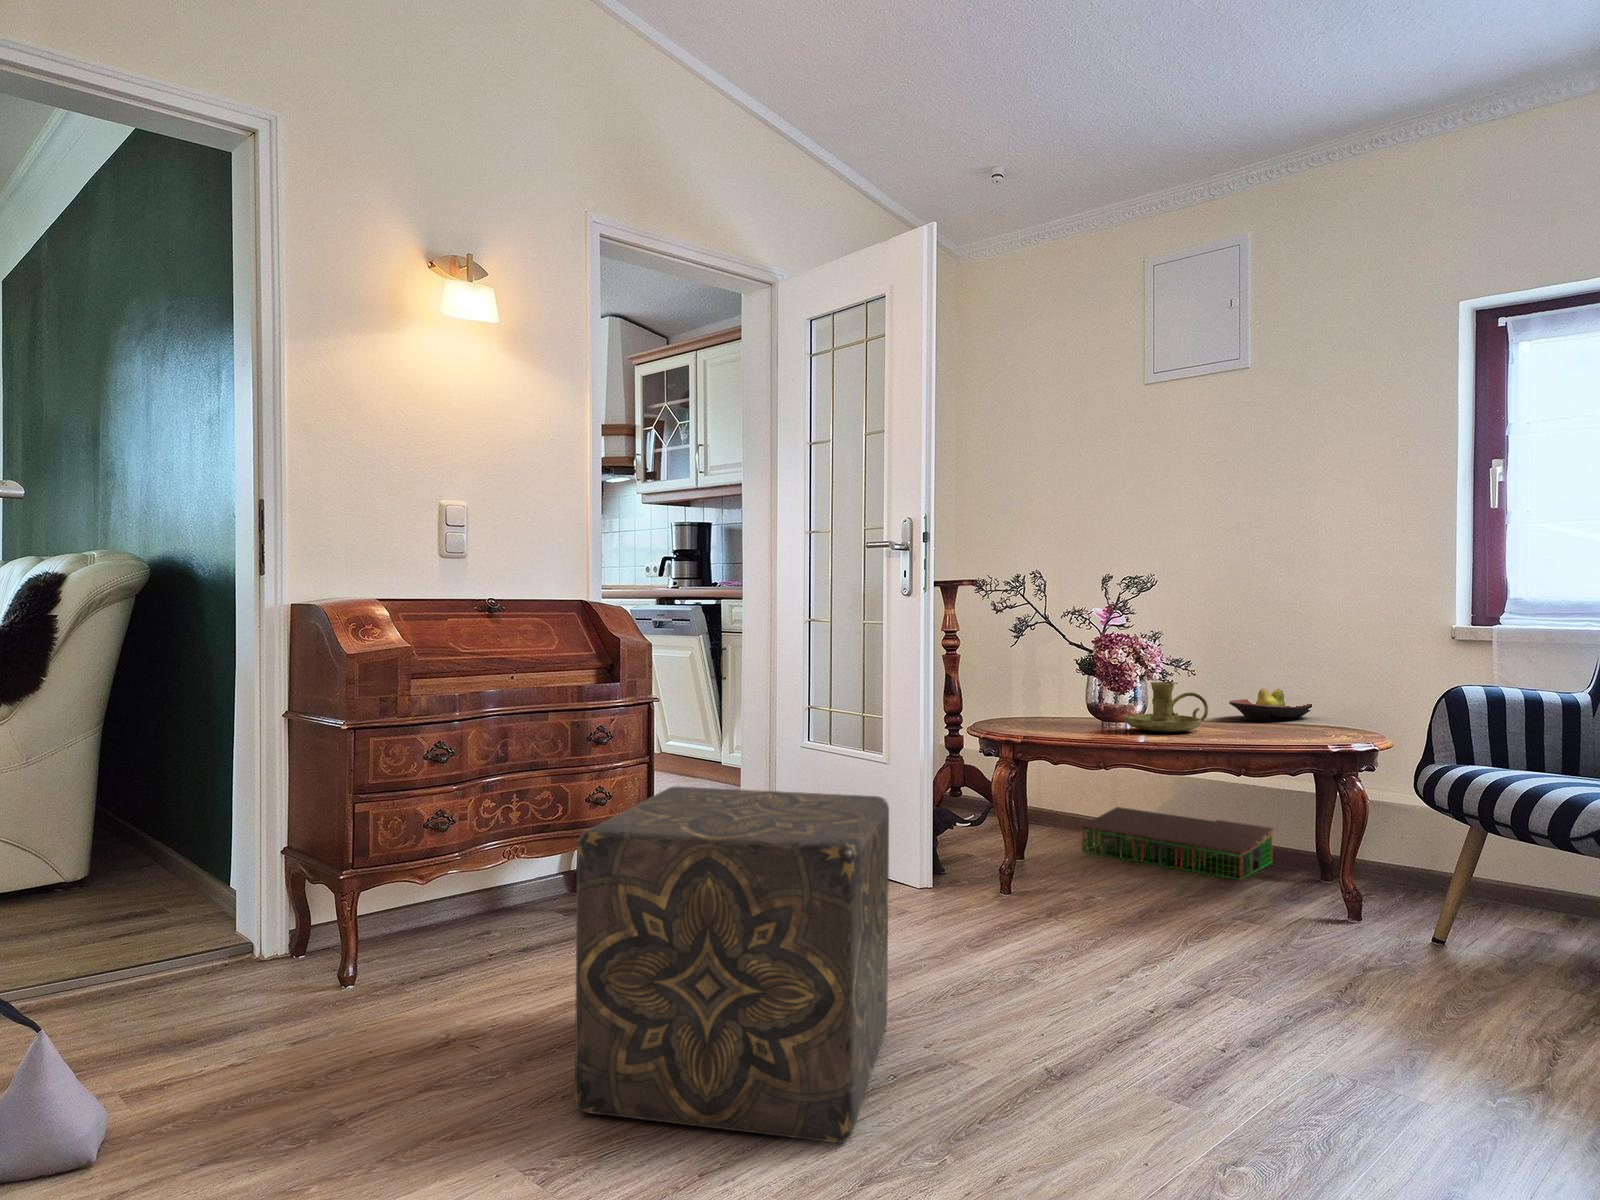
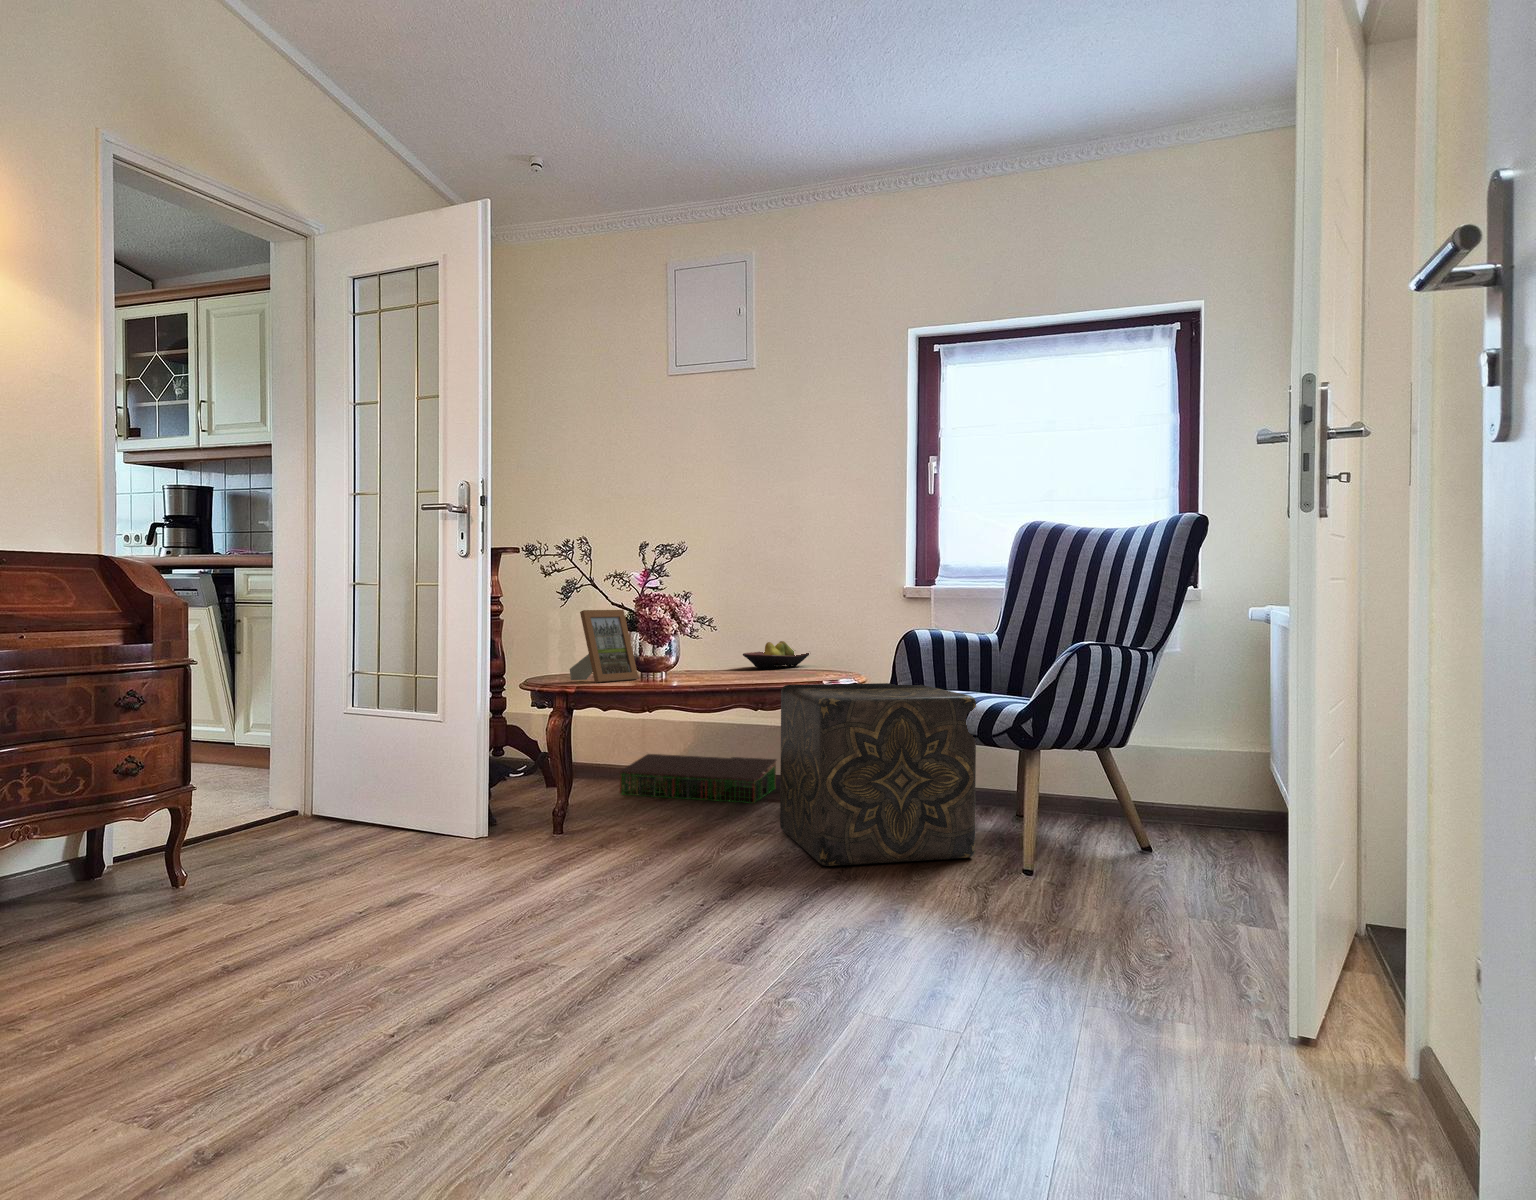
picture frame: none [1020,651,1097,733] -> present [570,610,639,683]
candle holder: present [1124,682,1208,733] -> none [662,635,730,678]
ottoman: present [575,787,889,1143] -> present [780,683,976,866]

